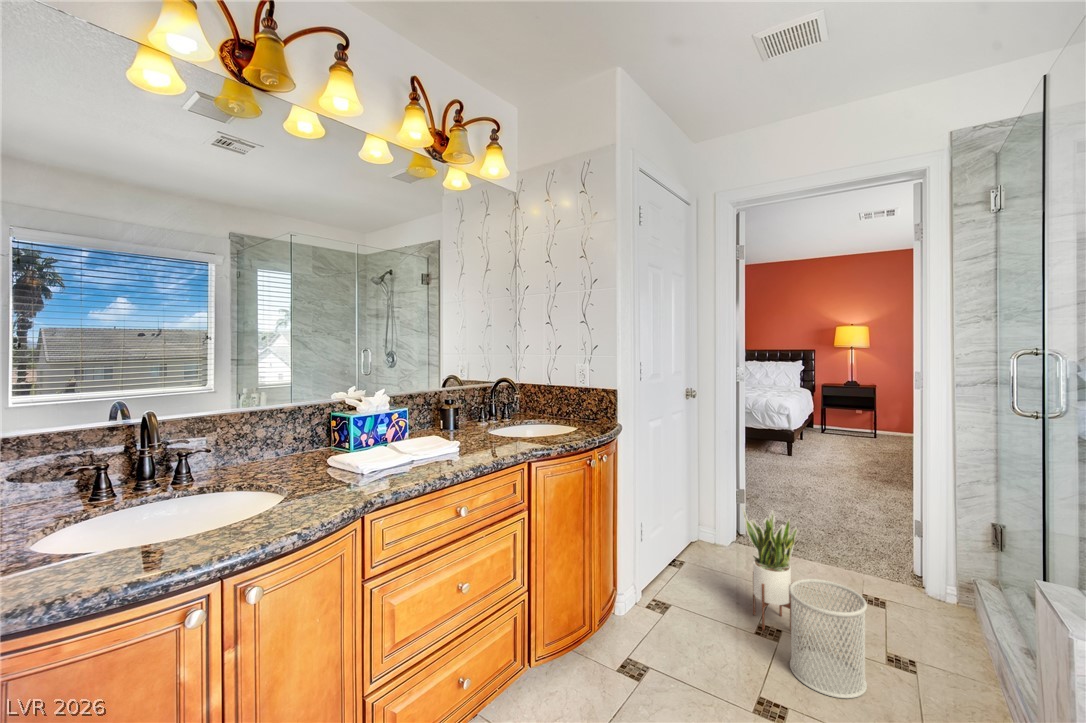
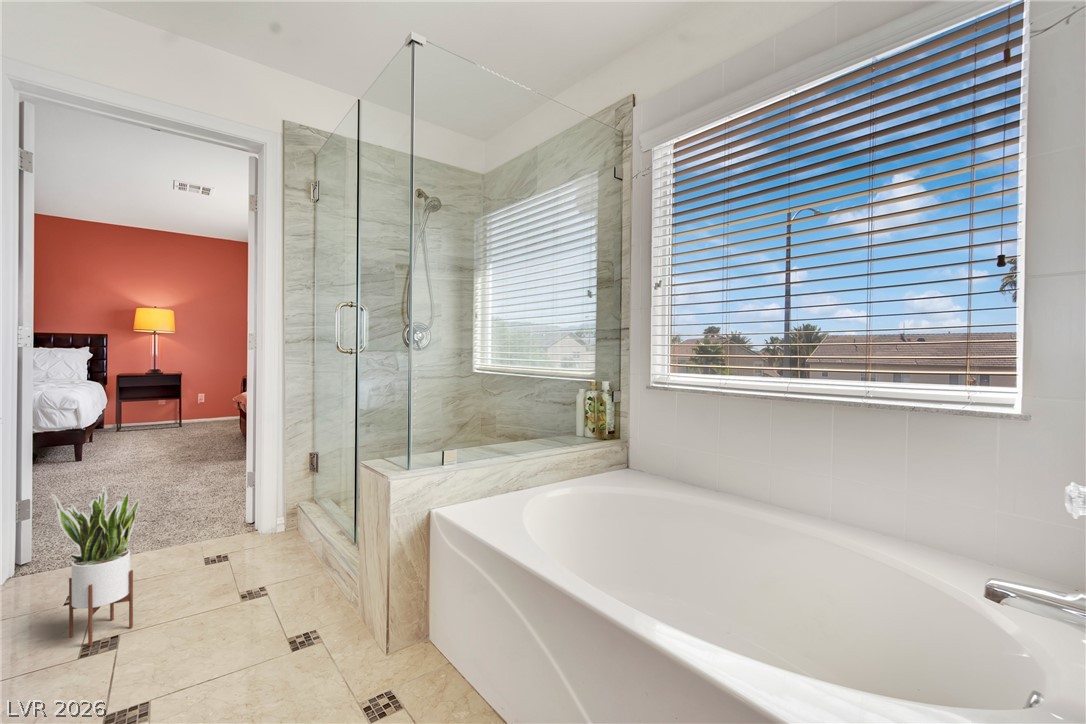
wastebasket: present [789,579,867,698] -> none [138,540,231,666]

